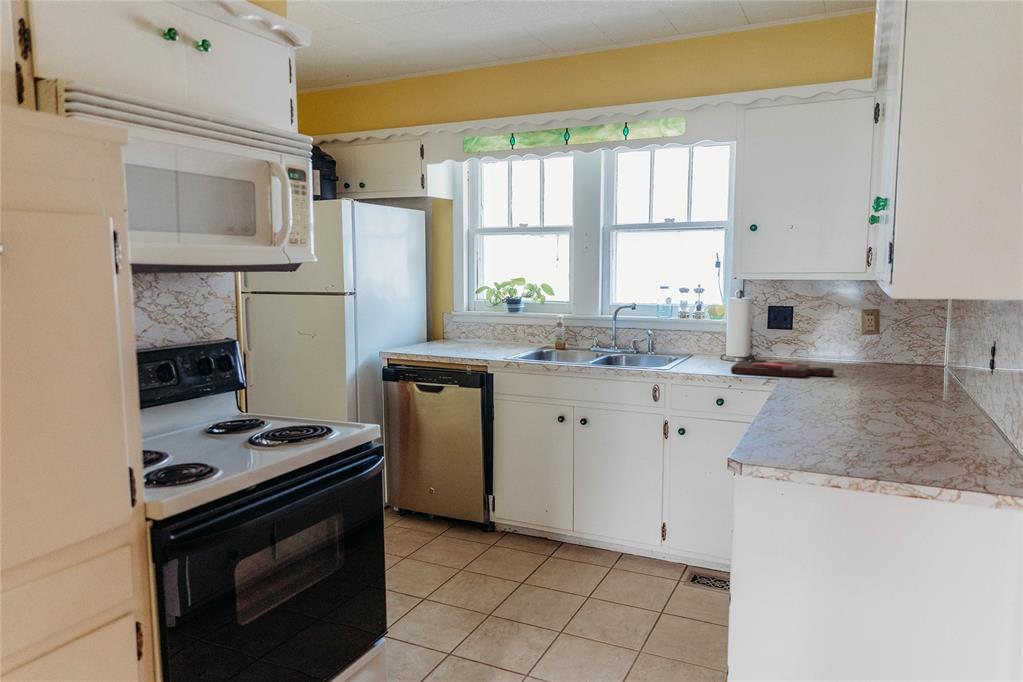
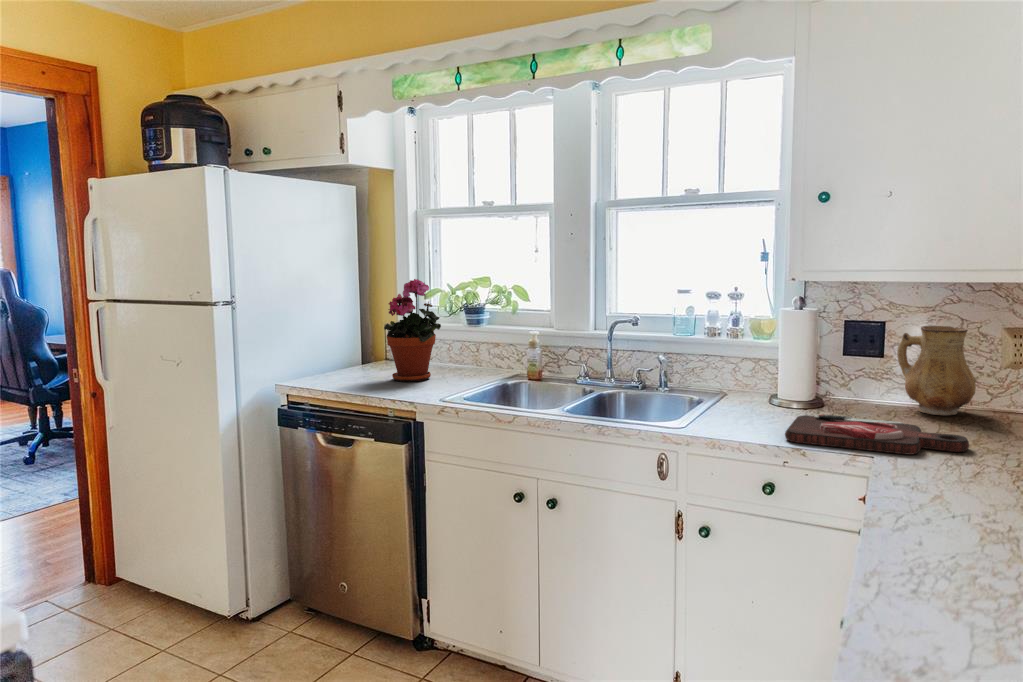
potted plant: none [452,278,494,350] -> present [384,279,441,382]
ceramic pitcher: none [800,309,846,364] -> present [897,326,976,415]

